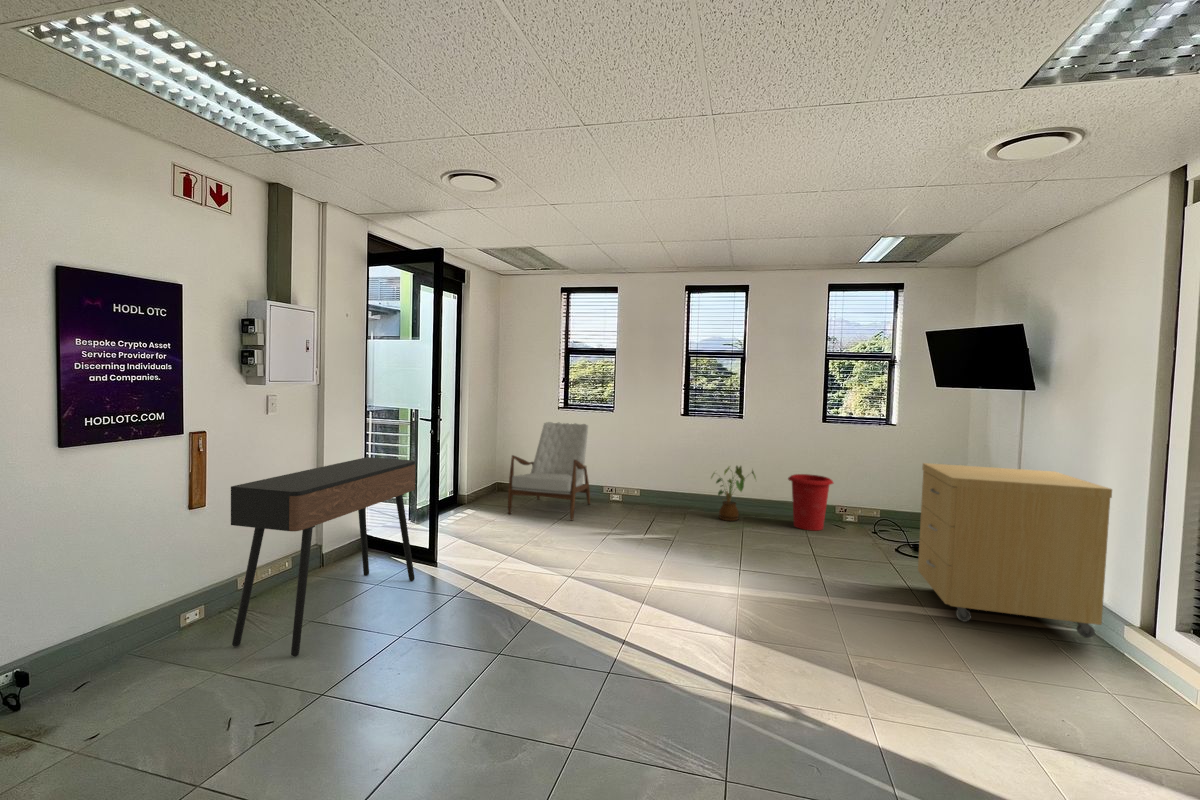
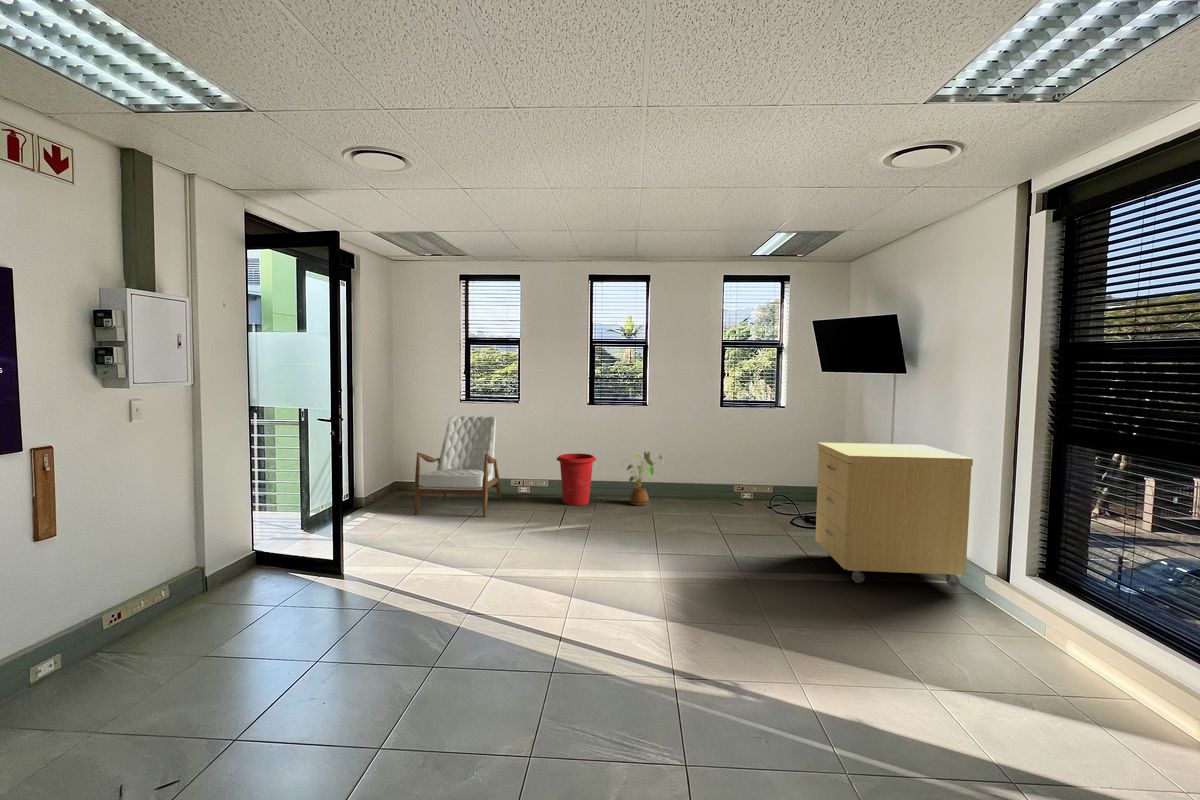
console table: present [231,457,415,656] -> none [95,465,323,701]
waste bin: present [788,474,833,531] -> present [557,453,596,505]

